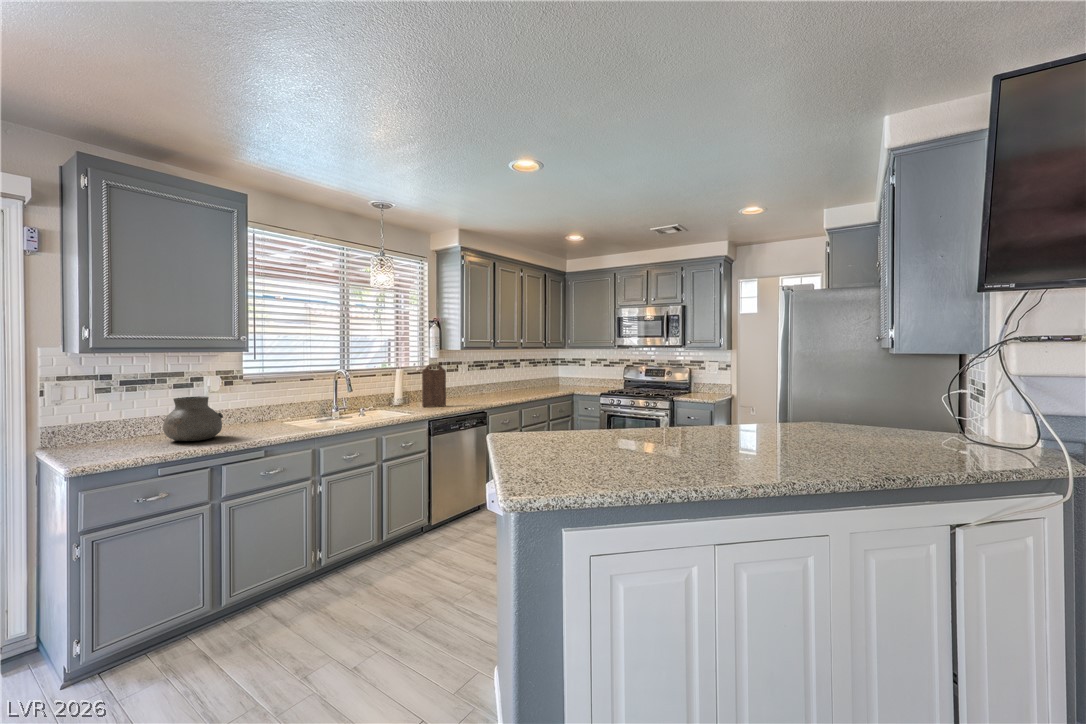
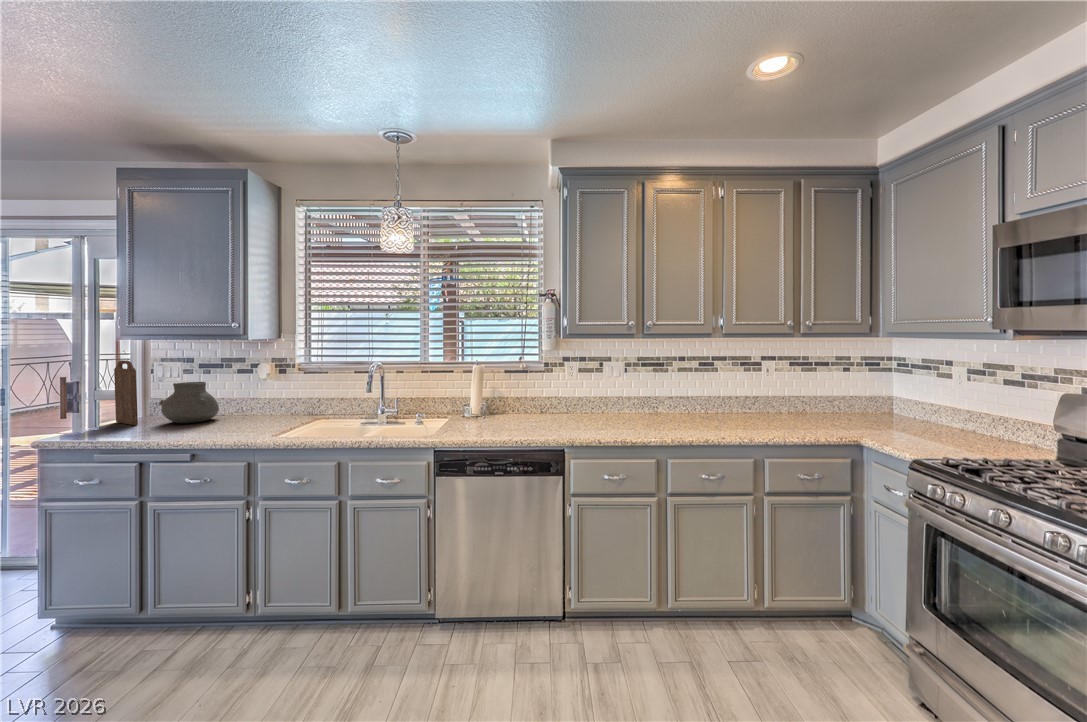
cutting board: present [422,364,446,407] -> present [114,360,138,425]

